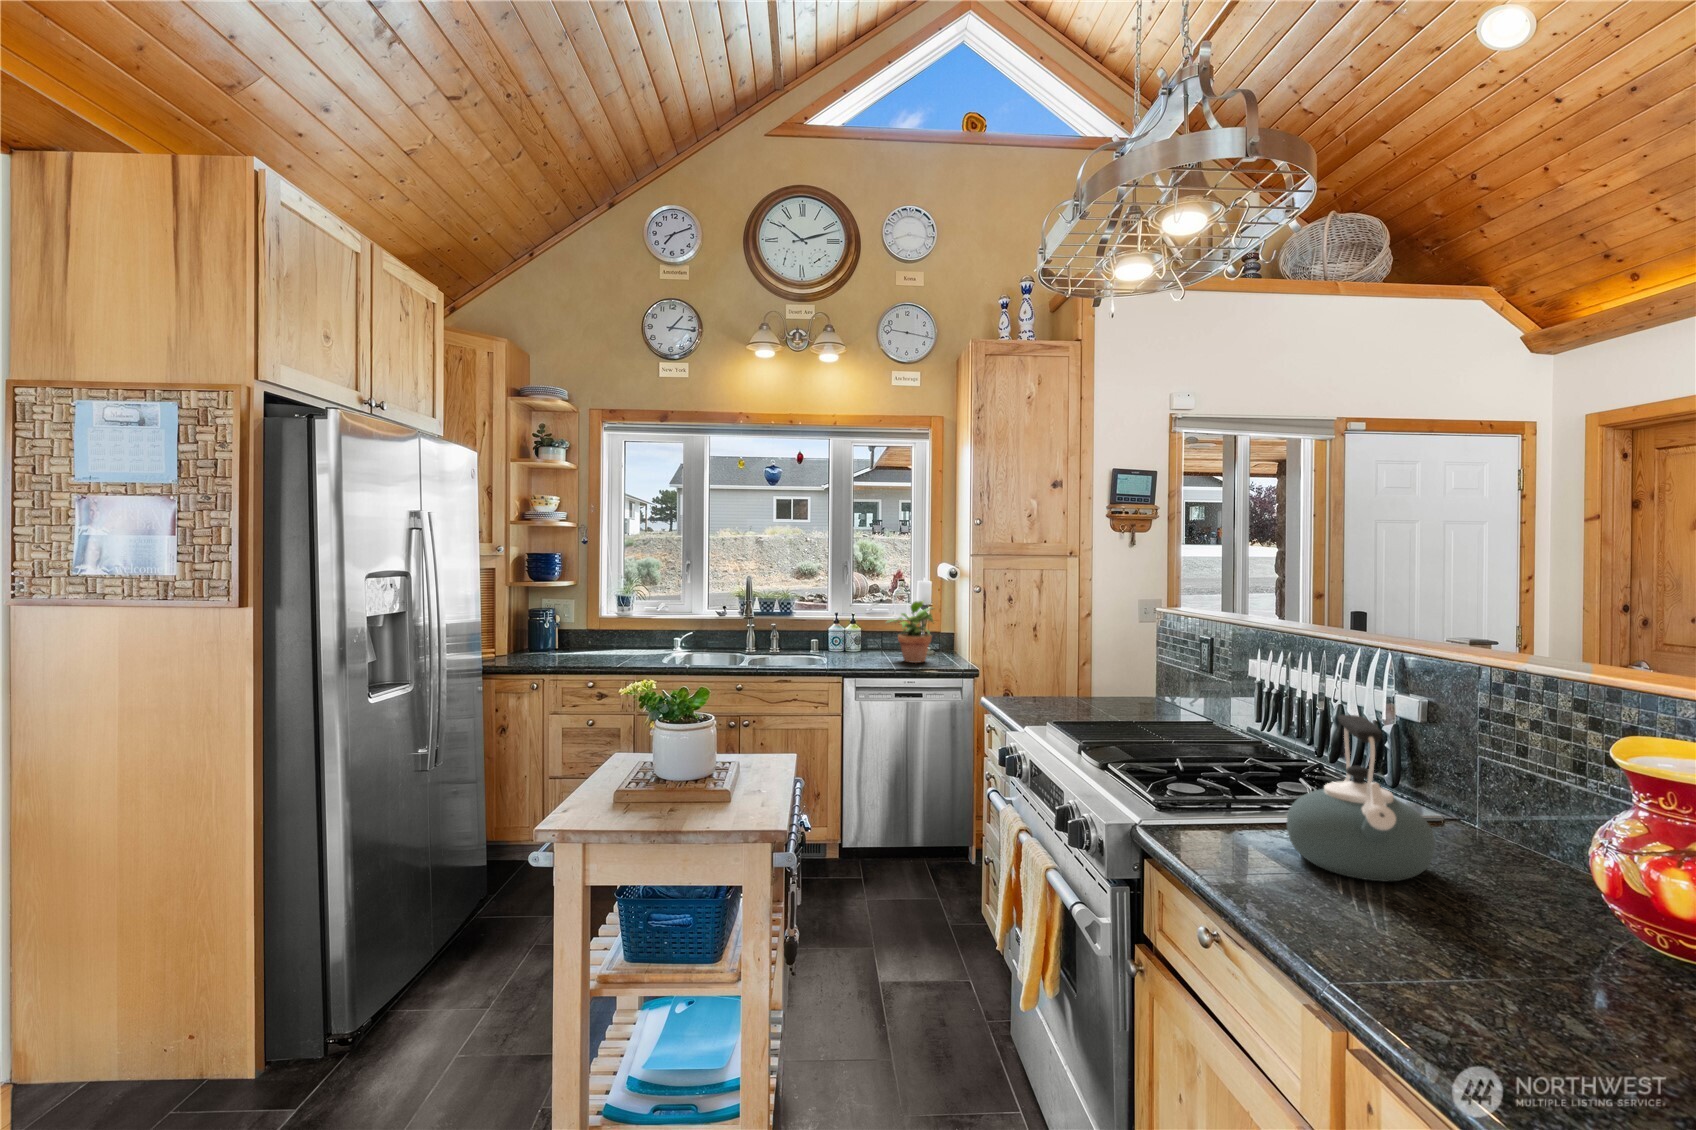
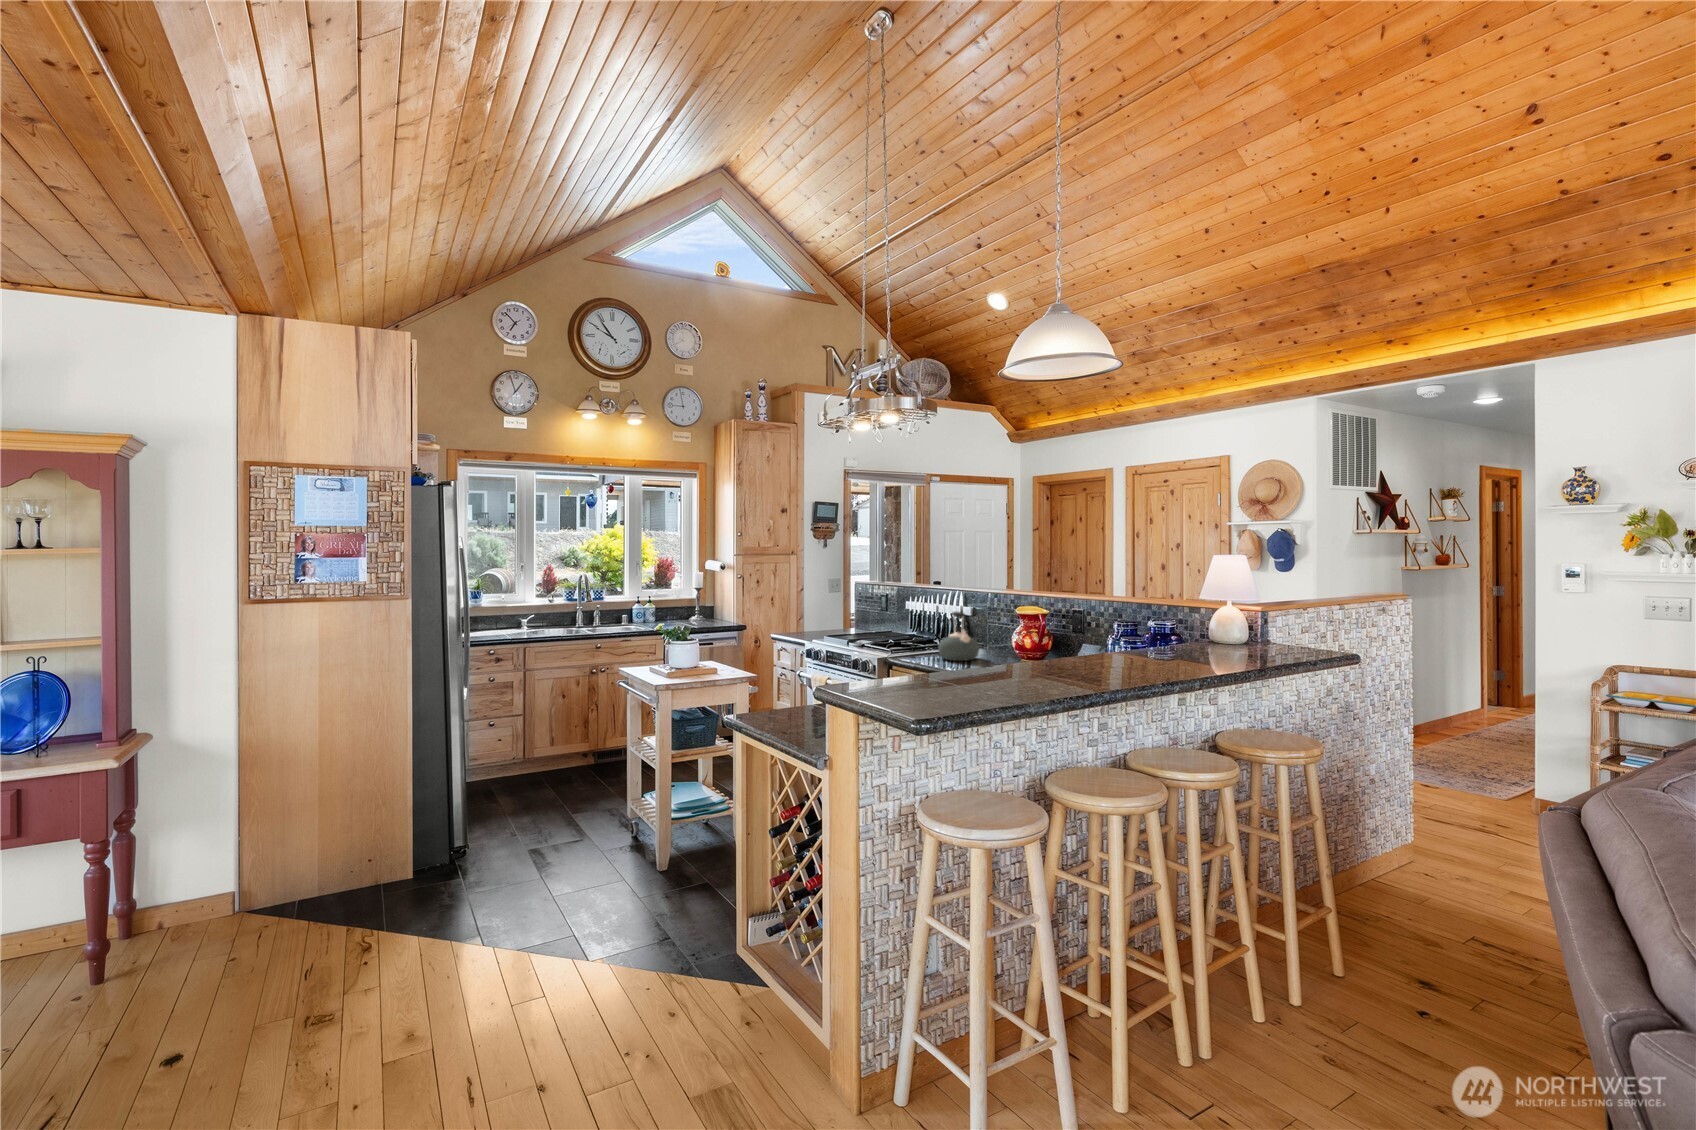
potted plant: present [886,601,933,663] -> none [683,584,714,624]

